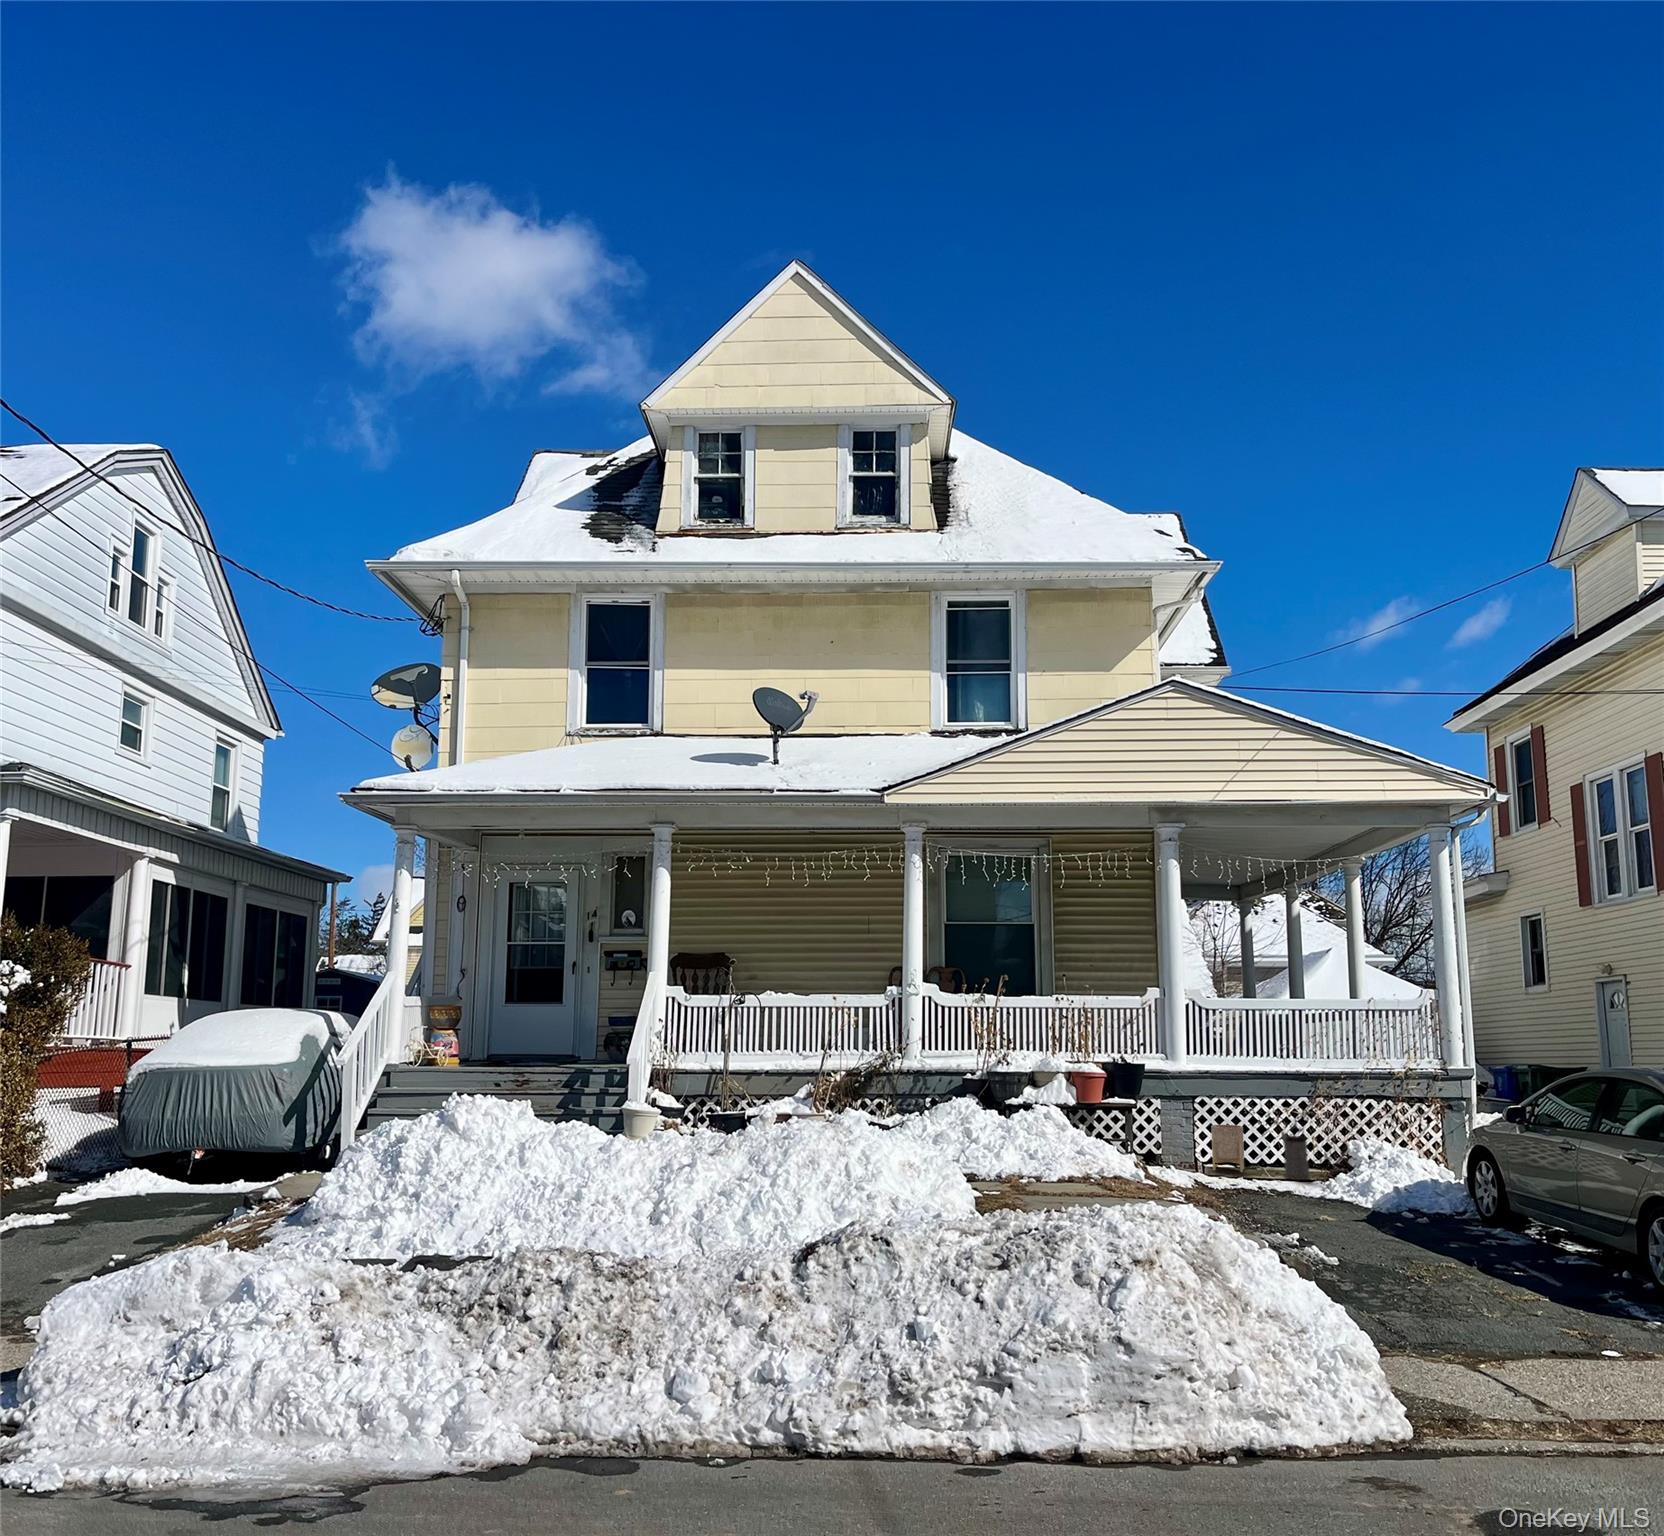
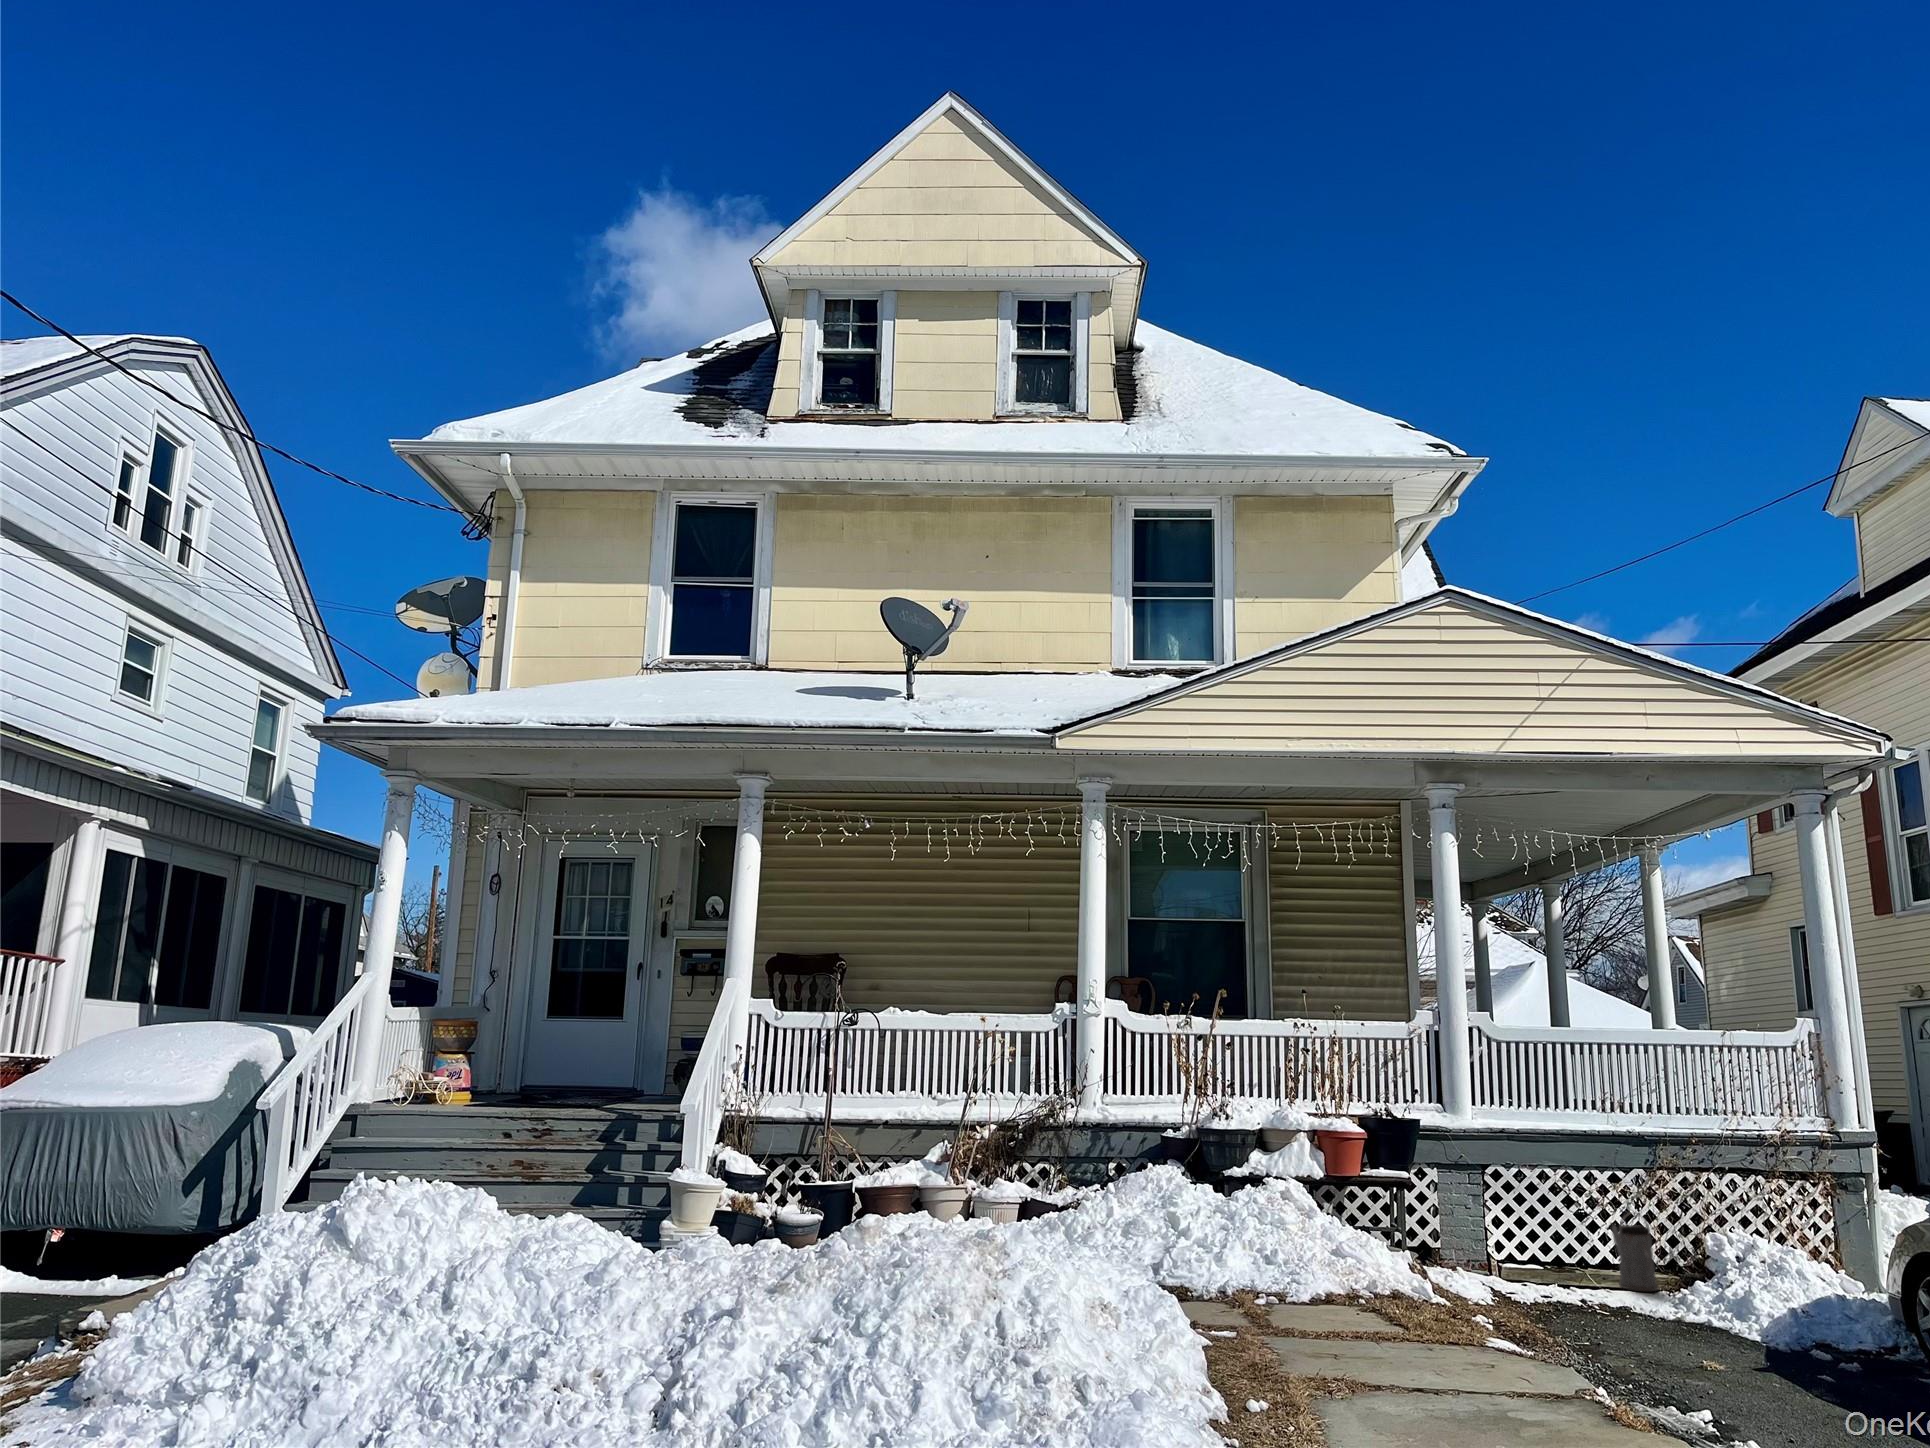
planter: present [1211,1125,1244,1172] -> none [1512,1206,1561,1278]

